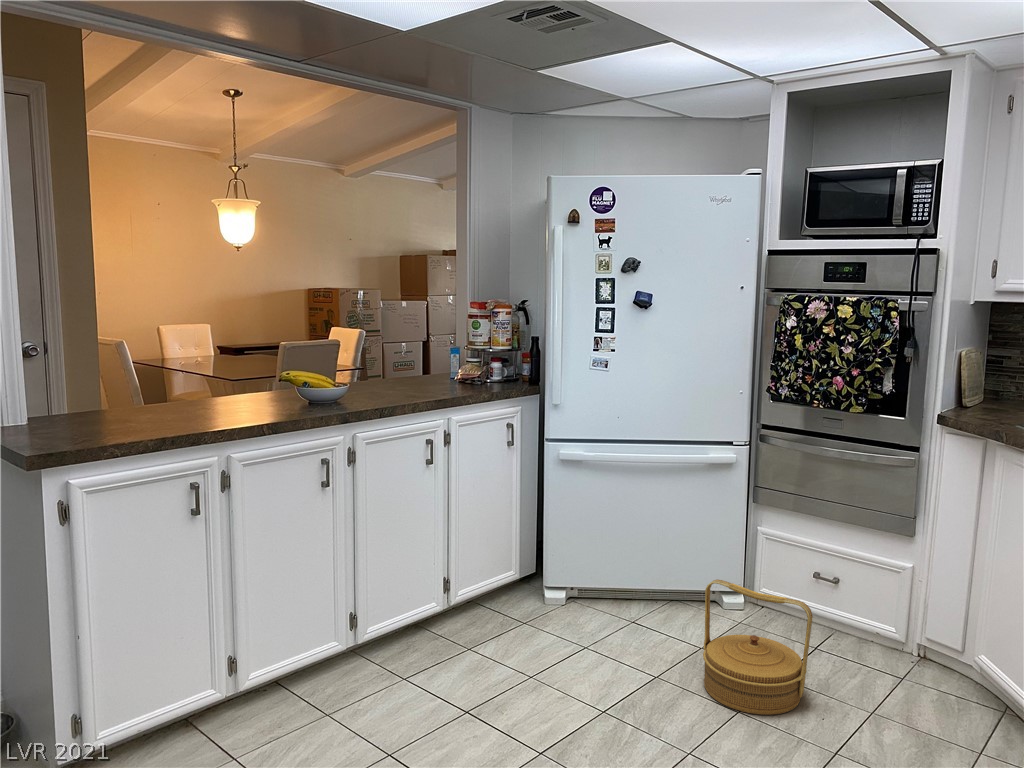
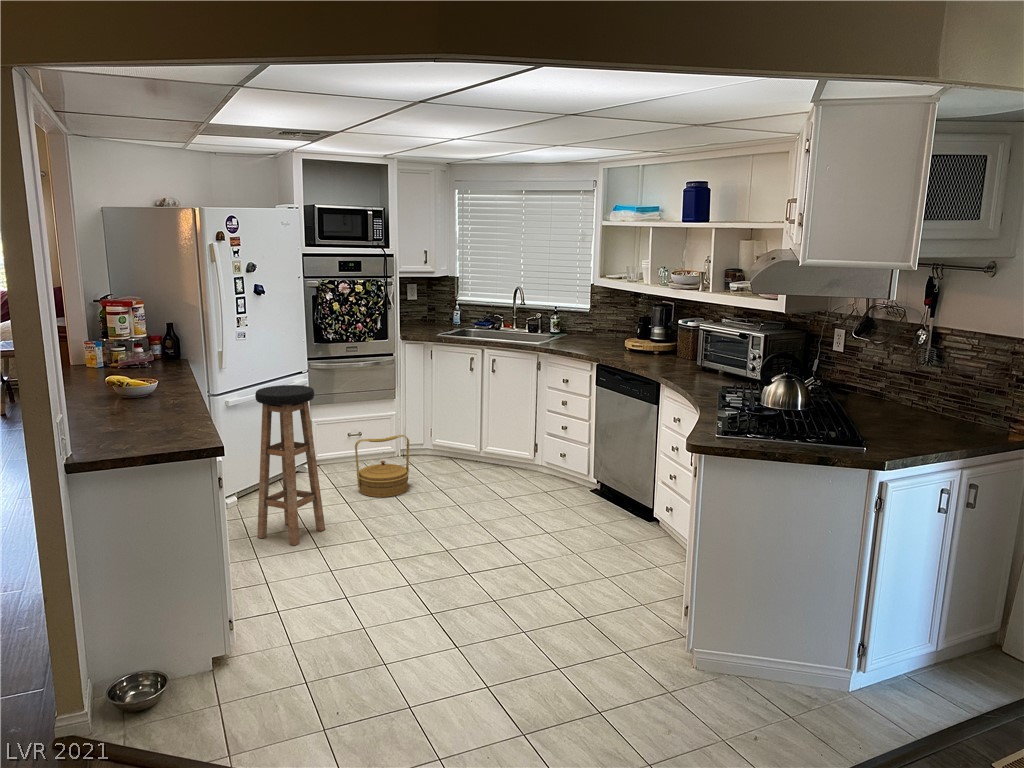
bar stool: none [457,438,549,700] -> present [255,385,325,545]

